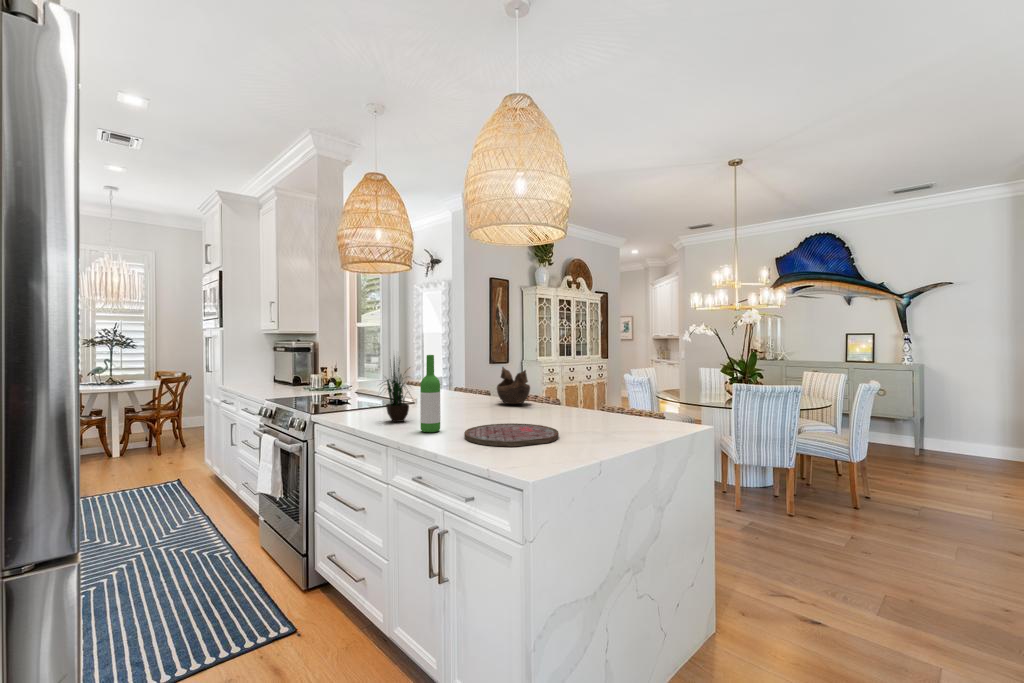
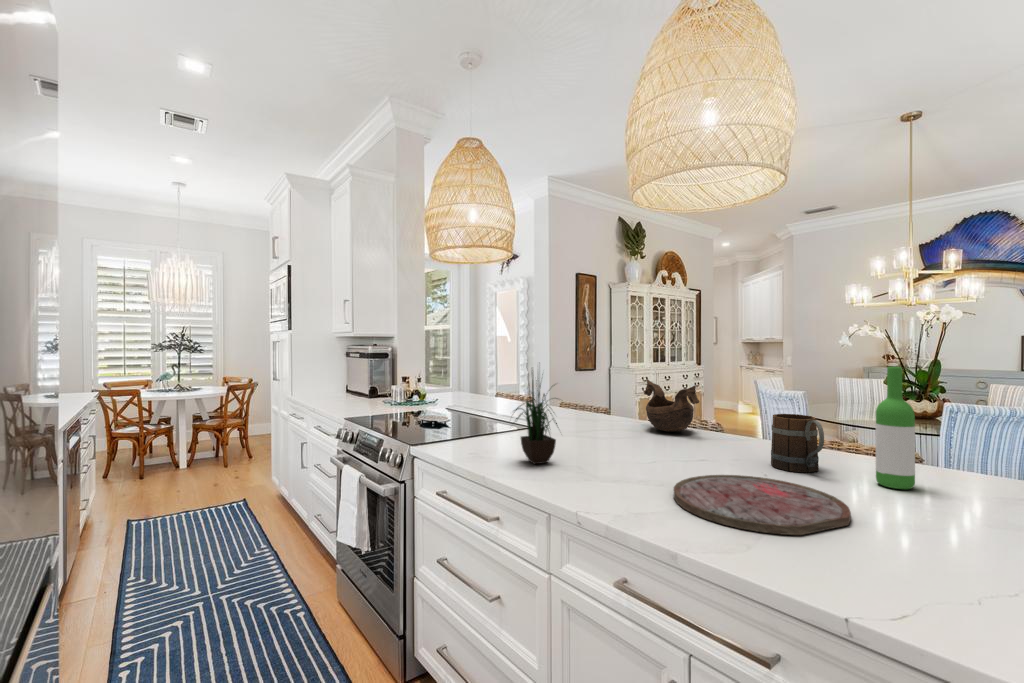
wine bottle: present [420,355,440,432] -> present [876,367,915,489]
mug: none [552,386,579,423] -> present [771,414,824,473]

